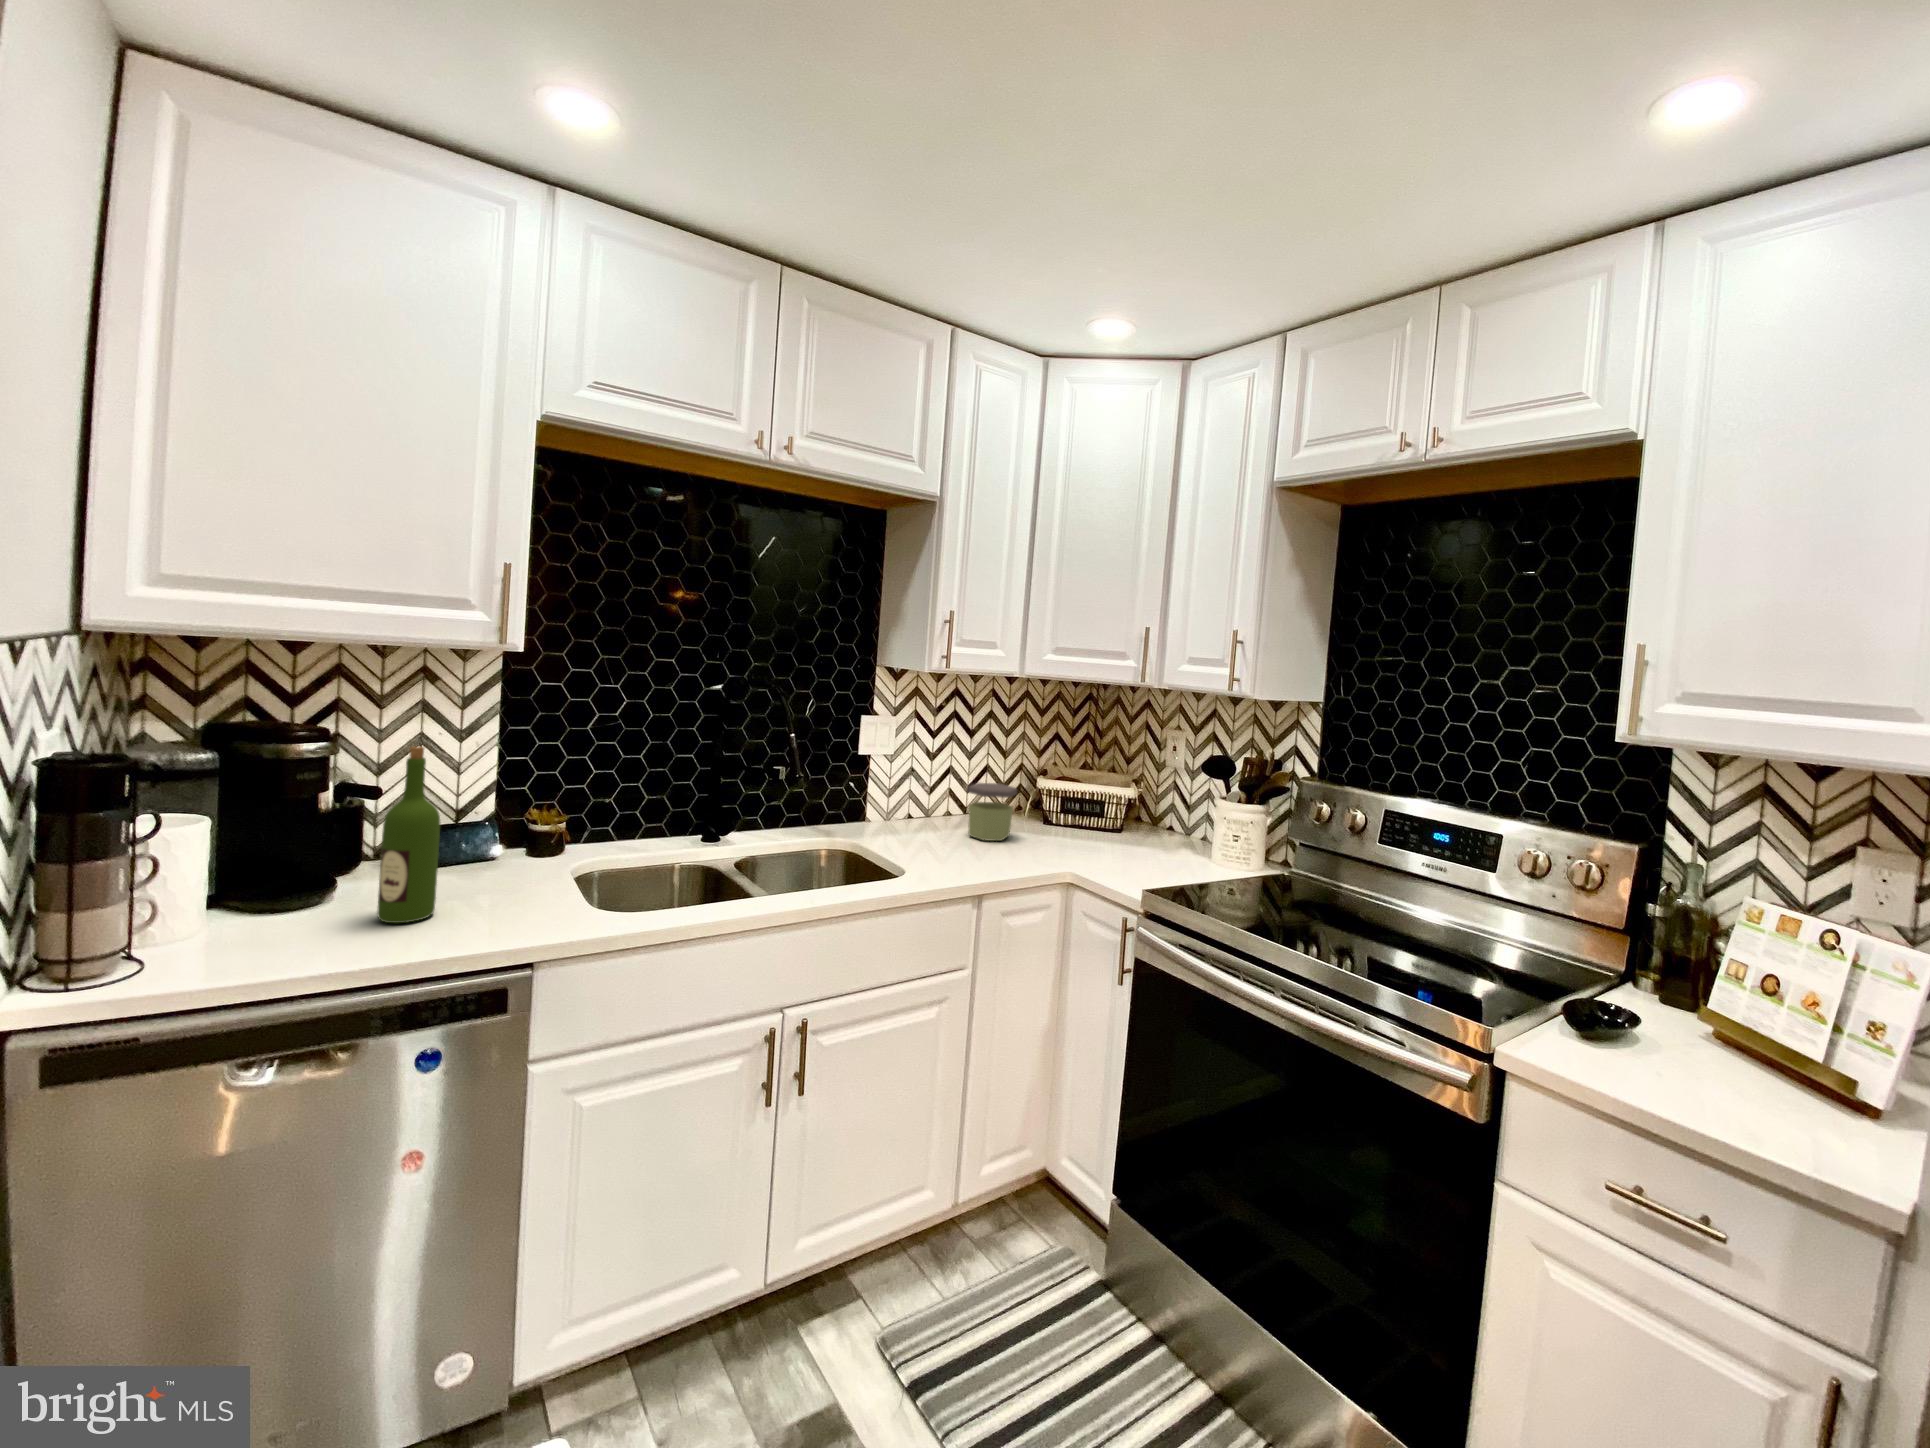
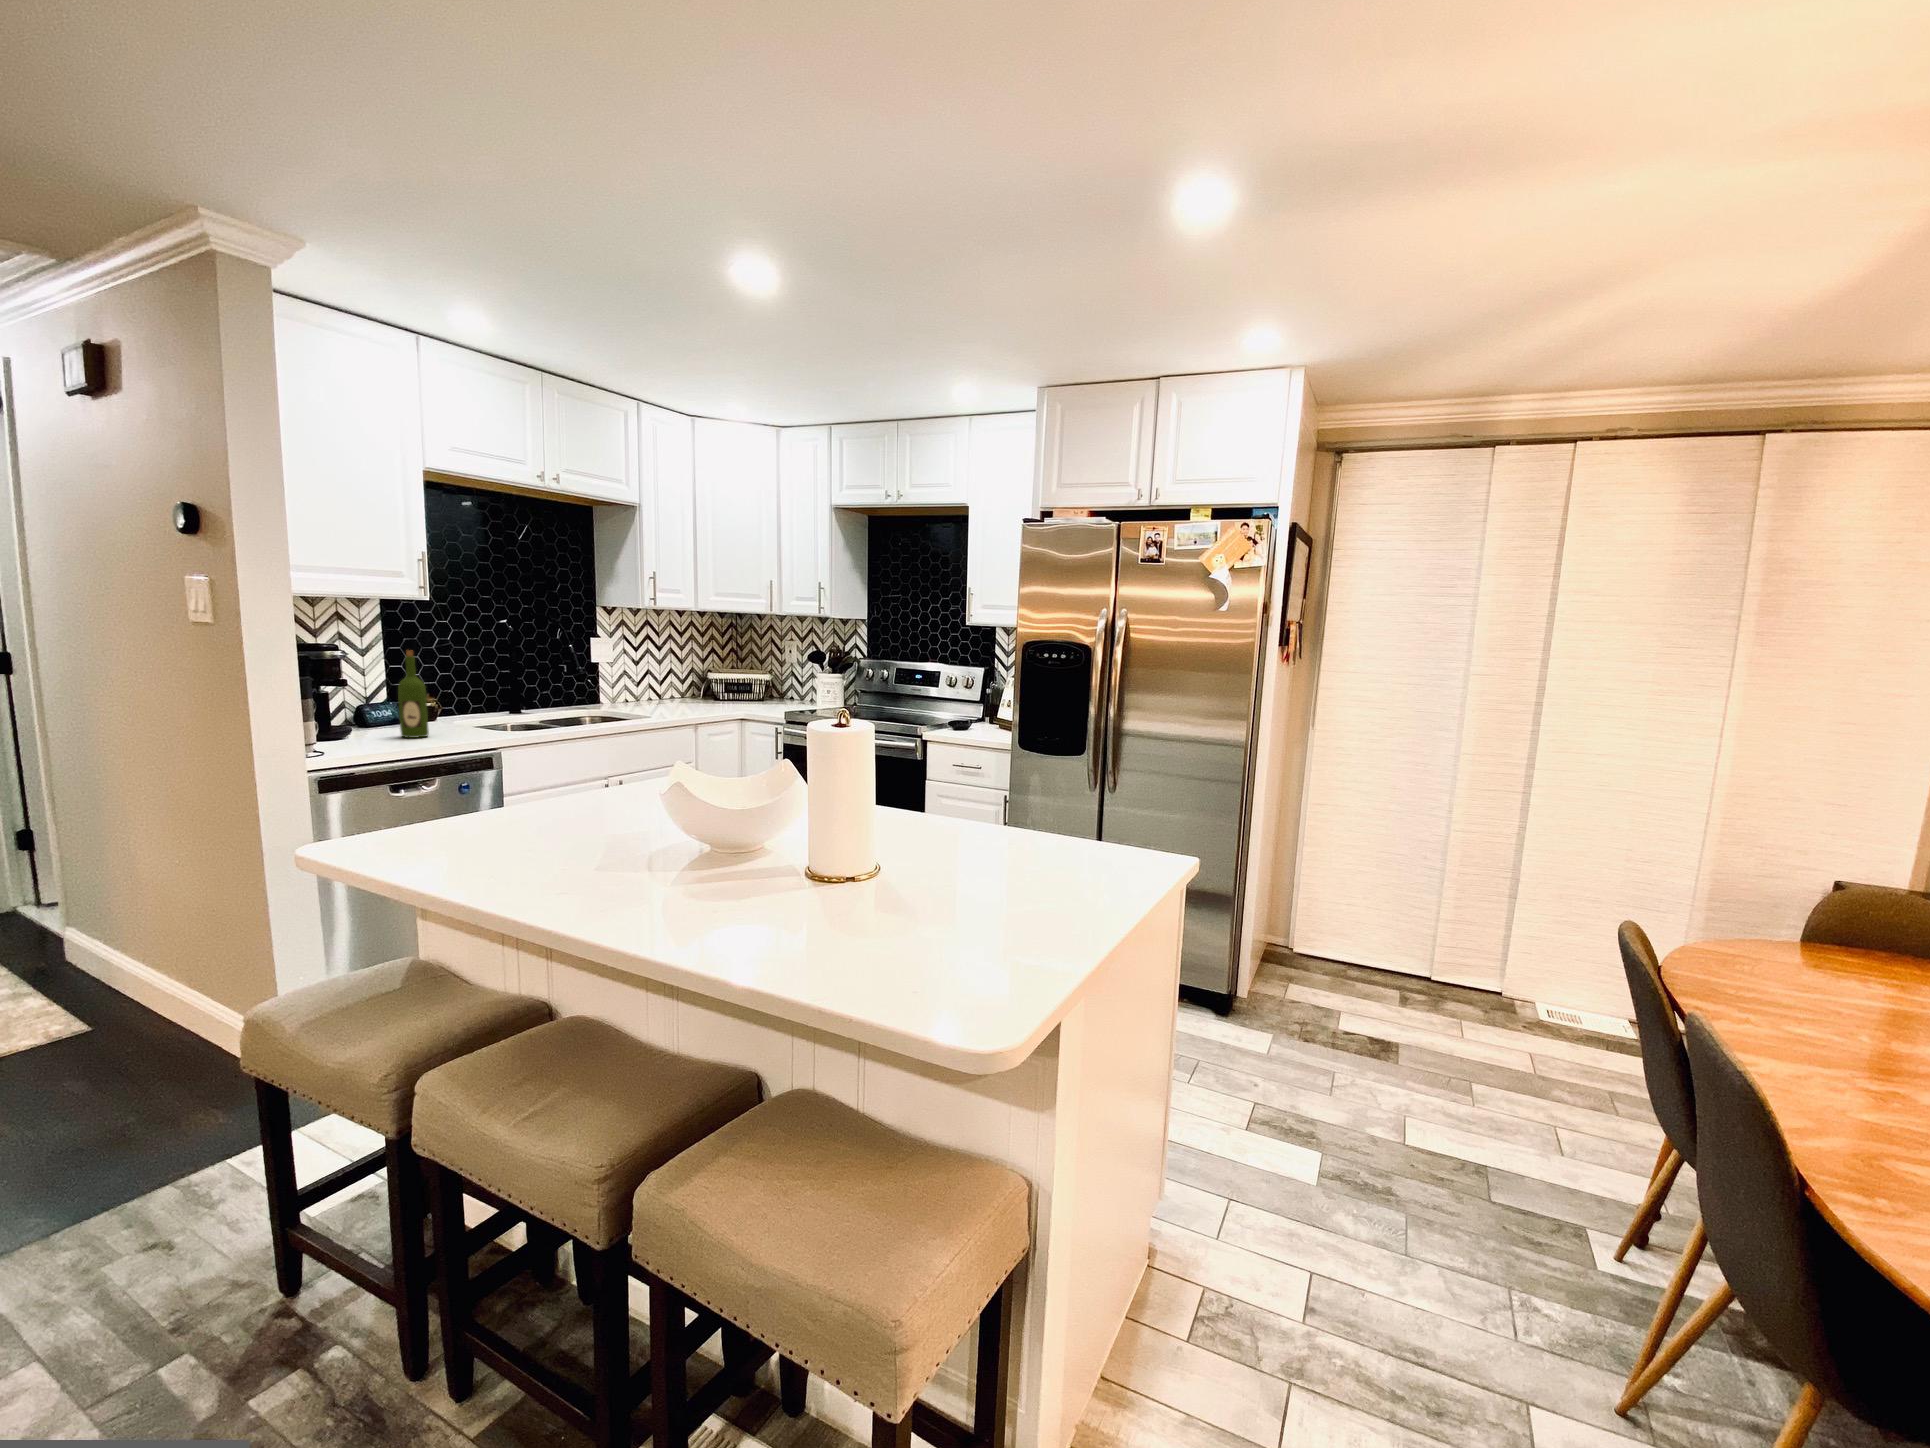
jar: present [967,783,1017,841] -> none [669,675,700,707]

